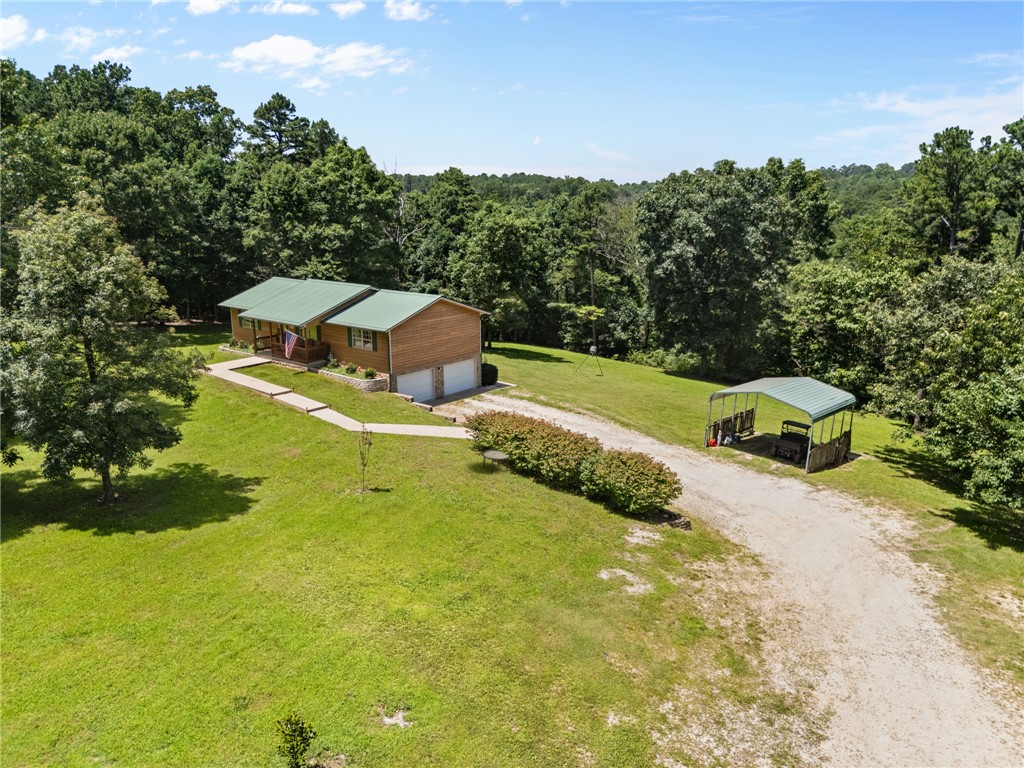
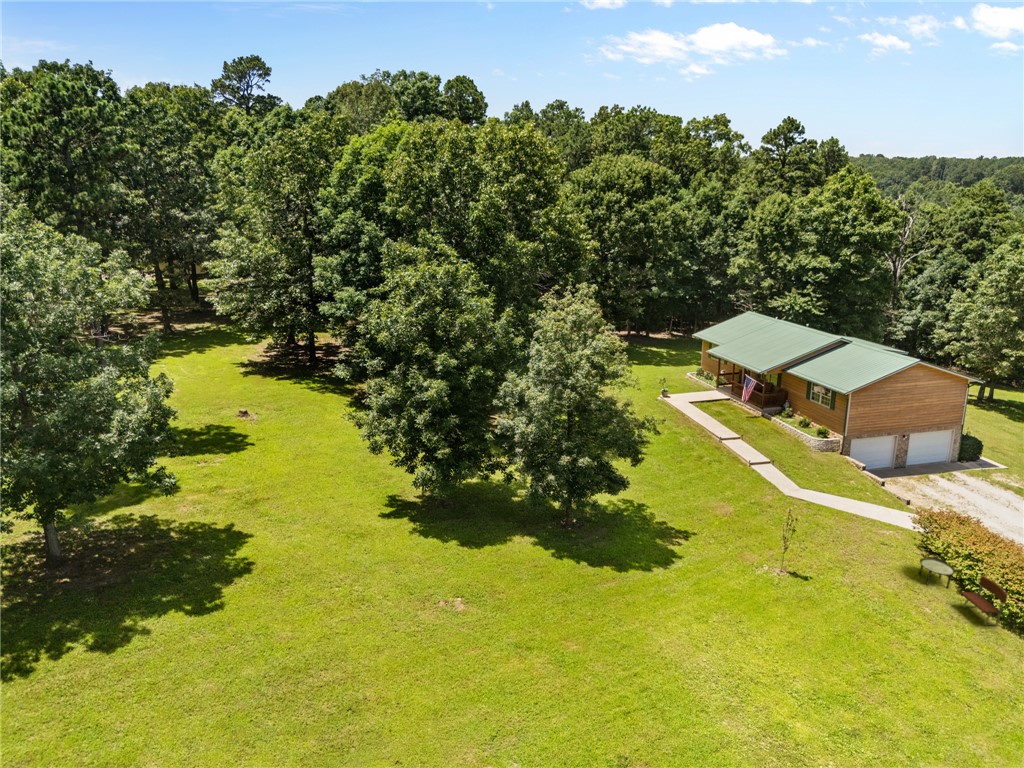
bench: none [520,449,554,490] -> present [961,576,1008,625]

